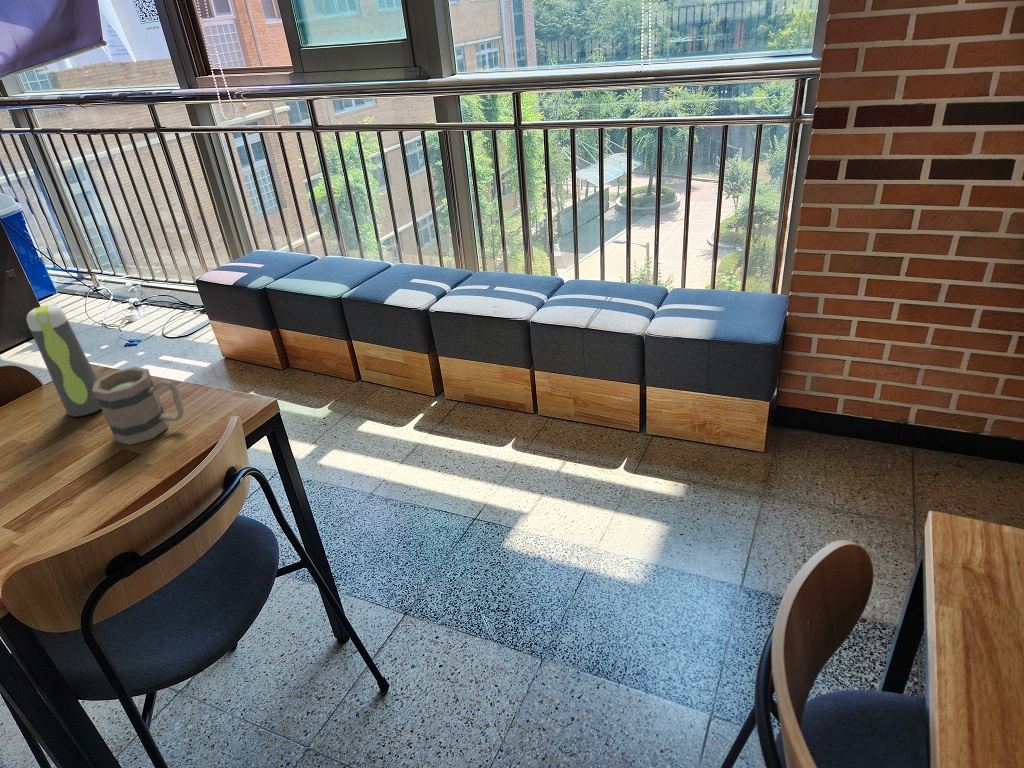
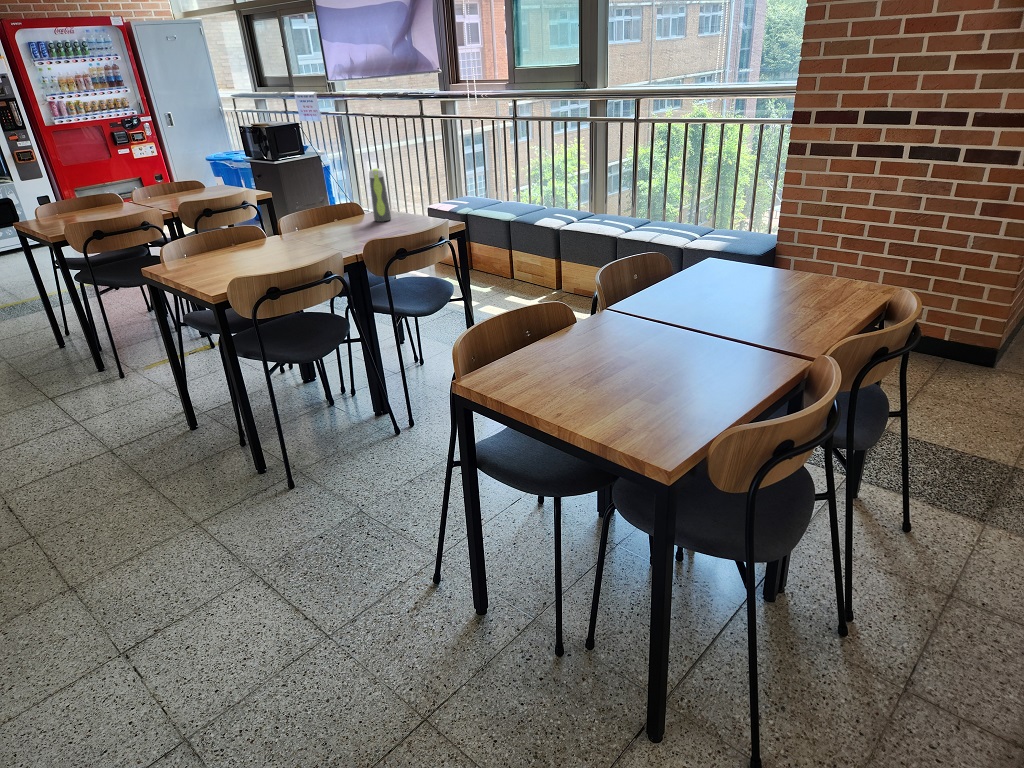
mug: present [92,367,184,445] -> none [391,198,425,229]

